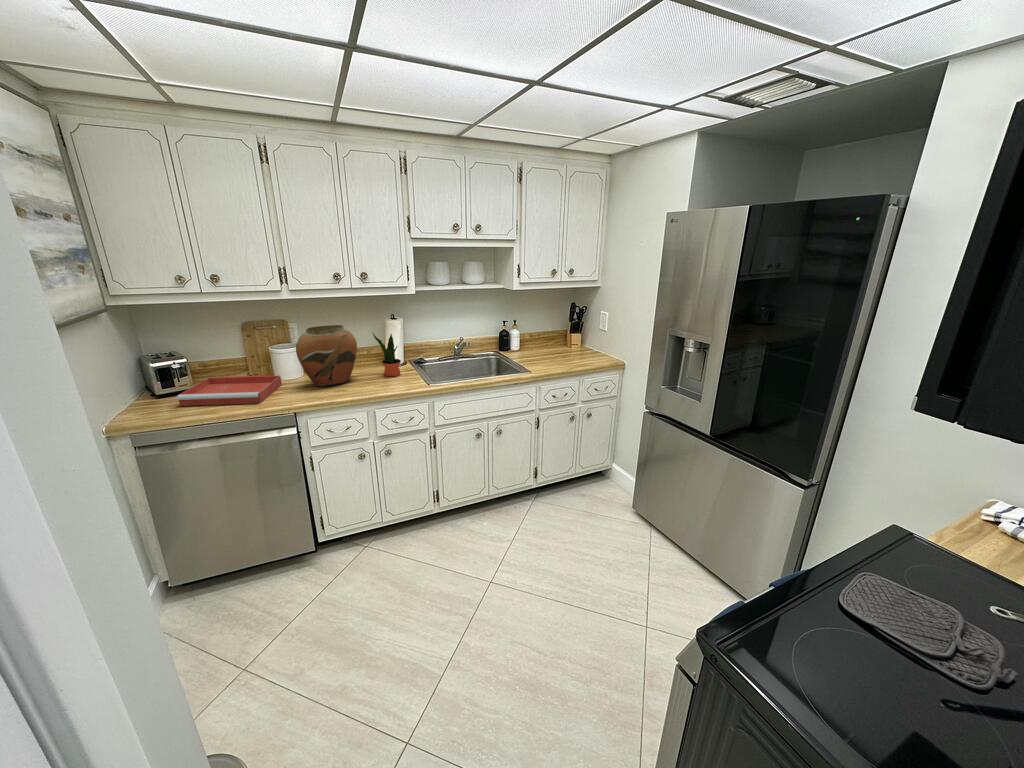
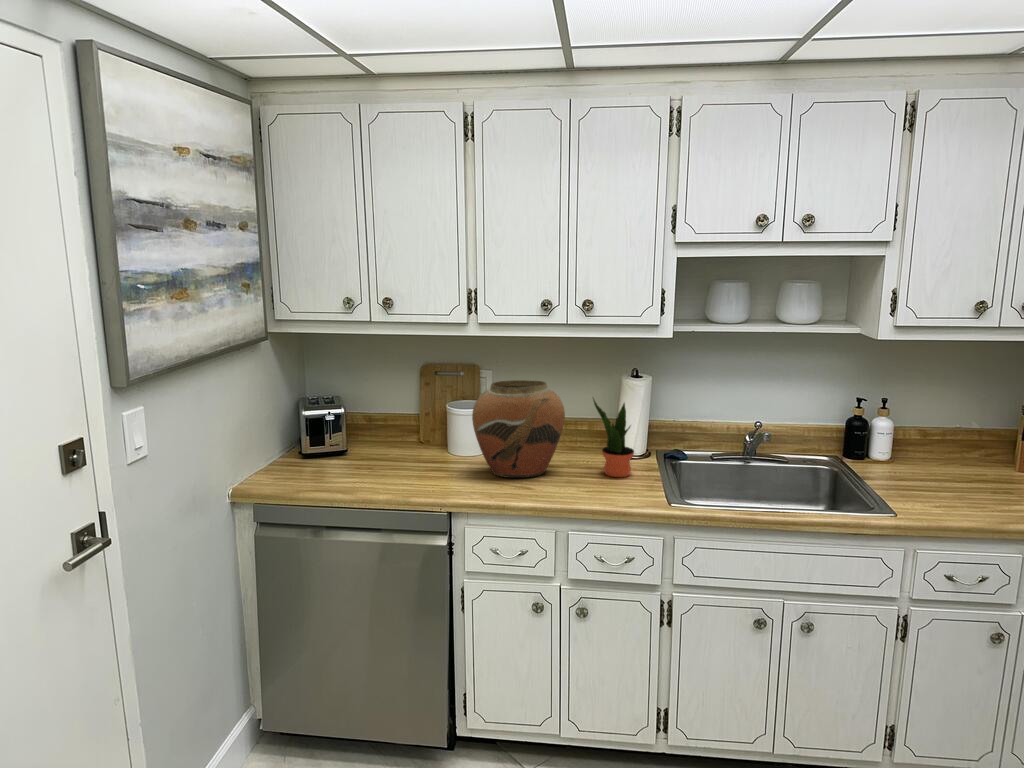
tray: present [177,375,282,406] -> none [316,439,451,488]

